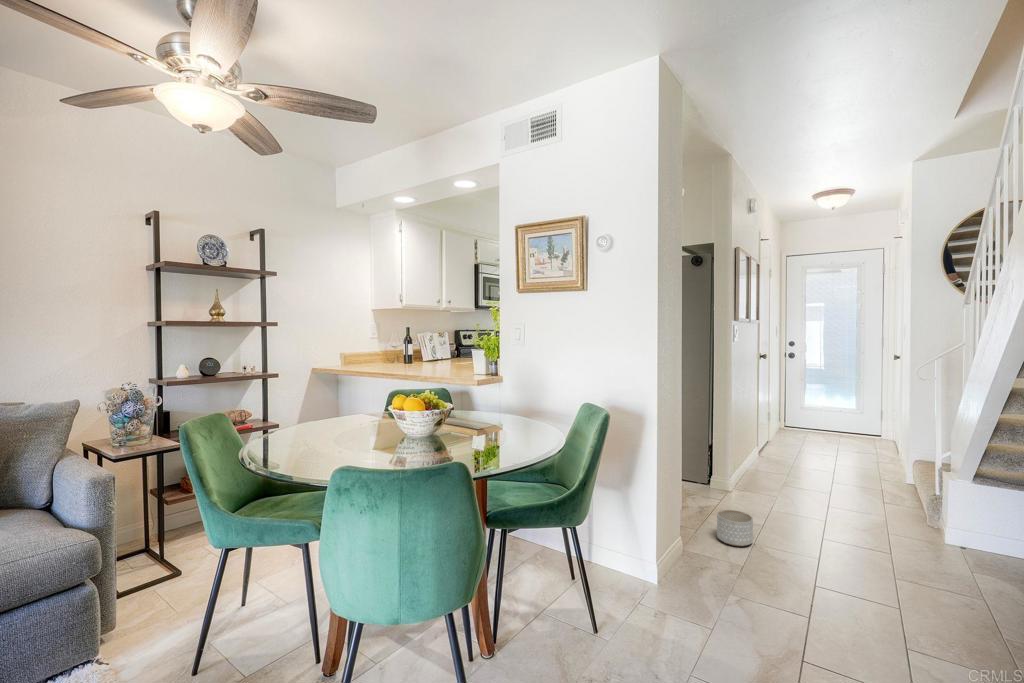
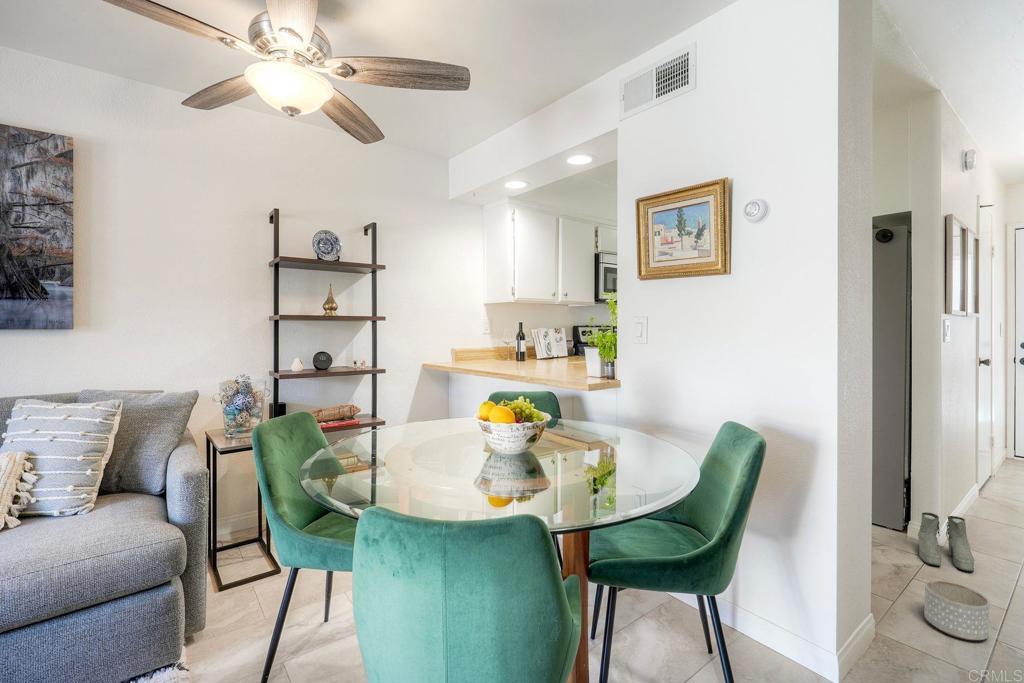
boots: none [719,467,751,505] -> present [918,512,974,571]

